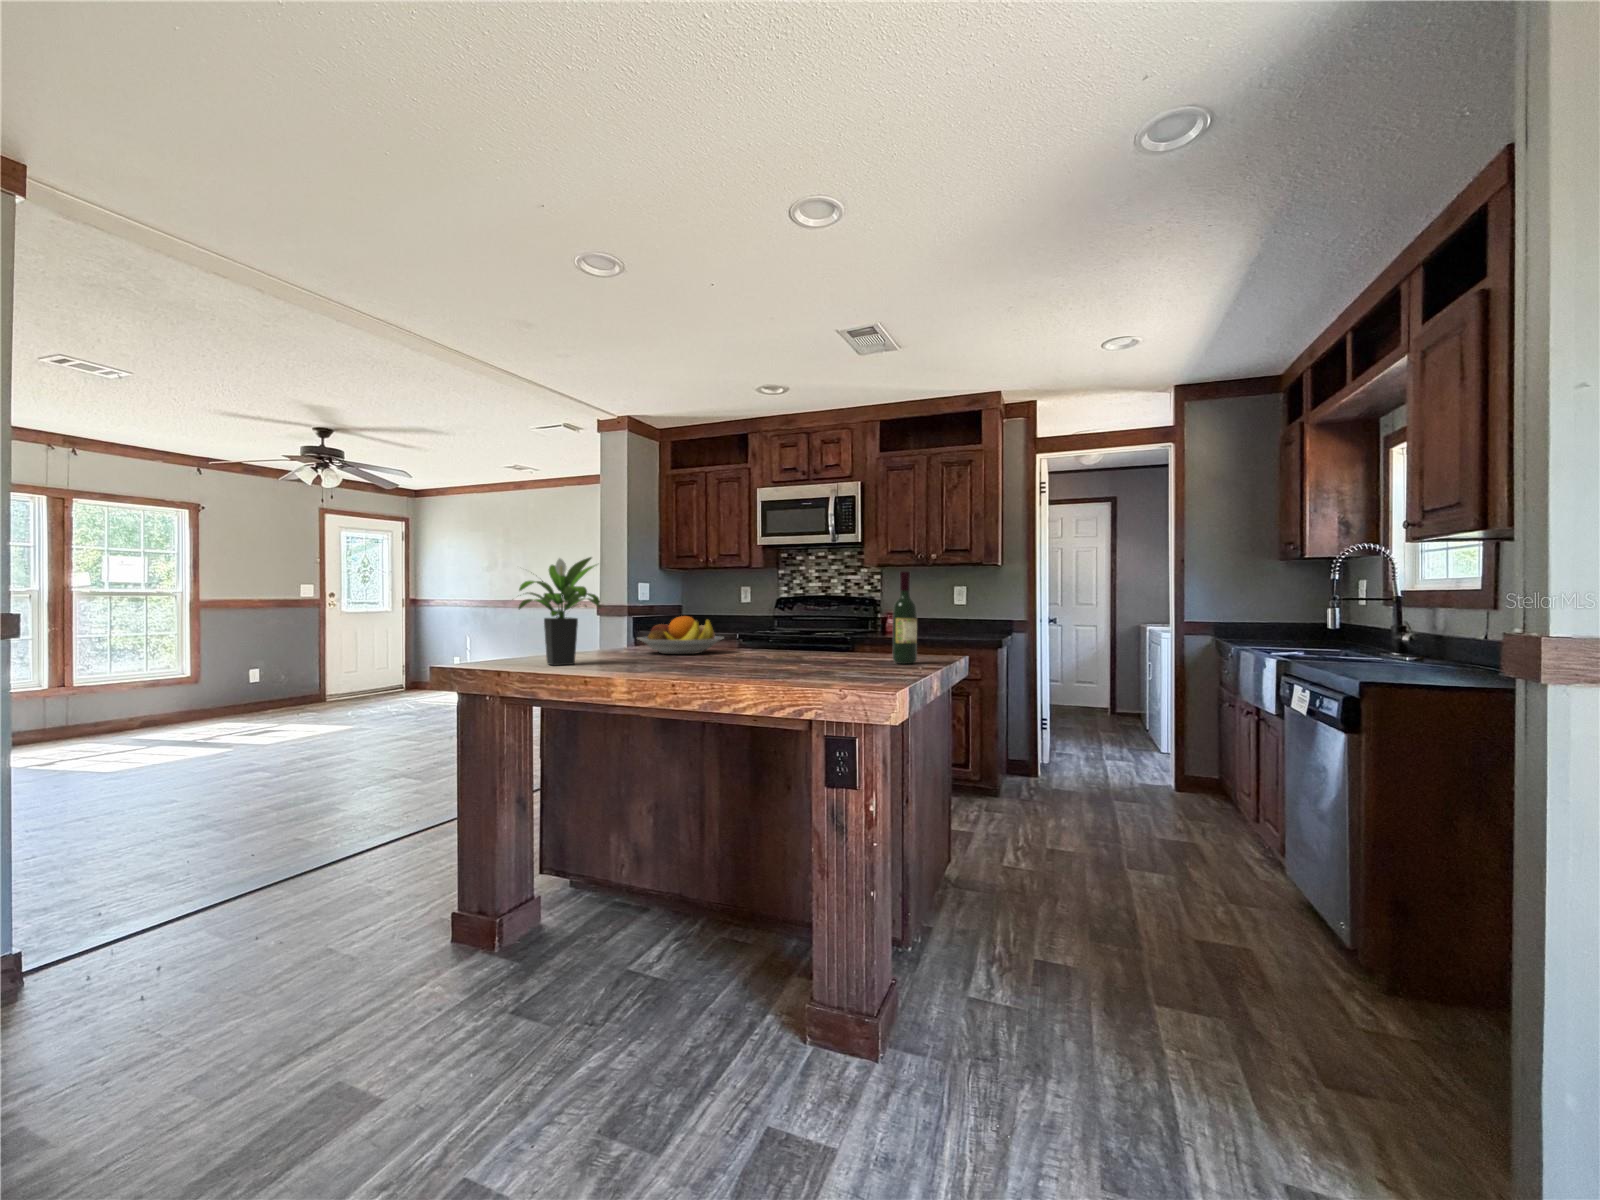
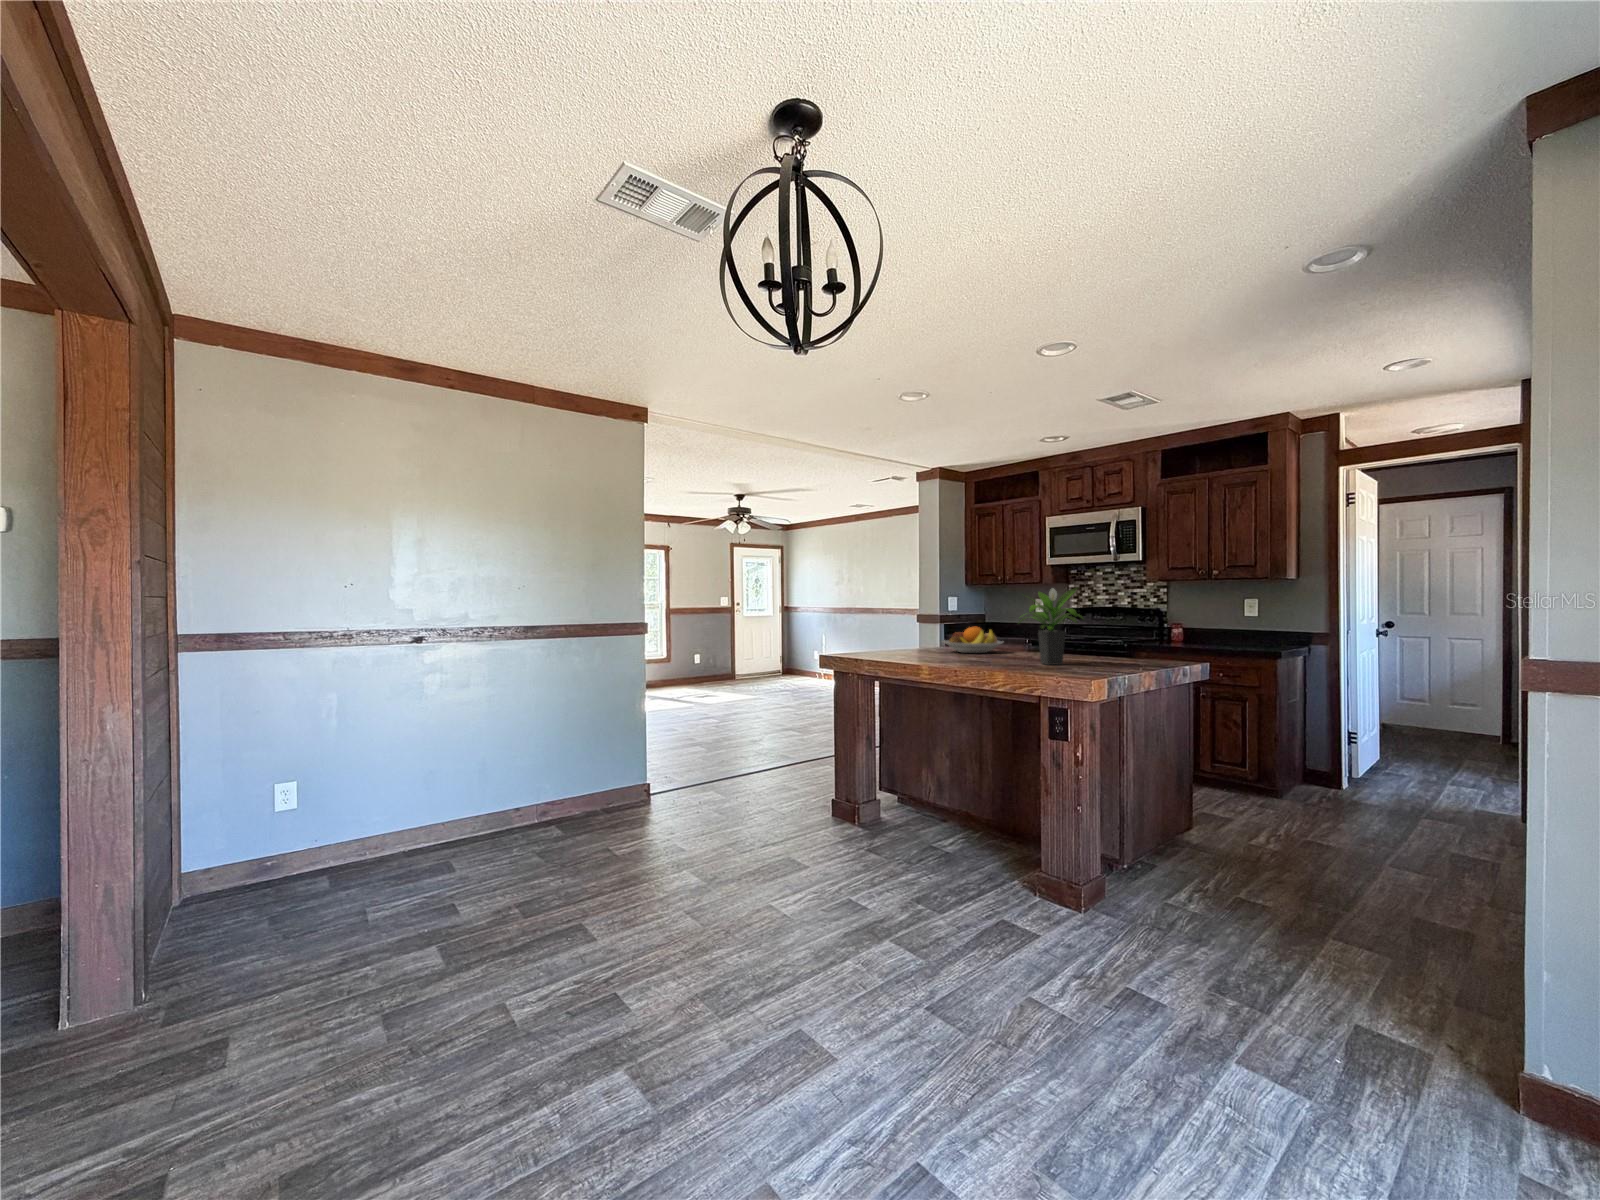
potted plant: present [519,557,601,666] -> present [1019,588,1084,665]
wine bottle: present [892,571,917,664] -> none [1119,598,1139,664]

